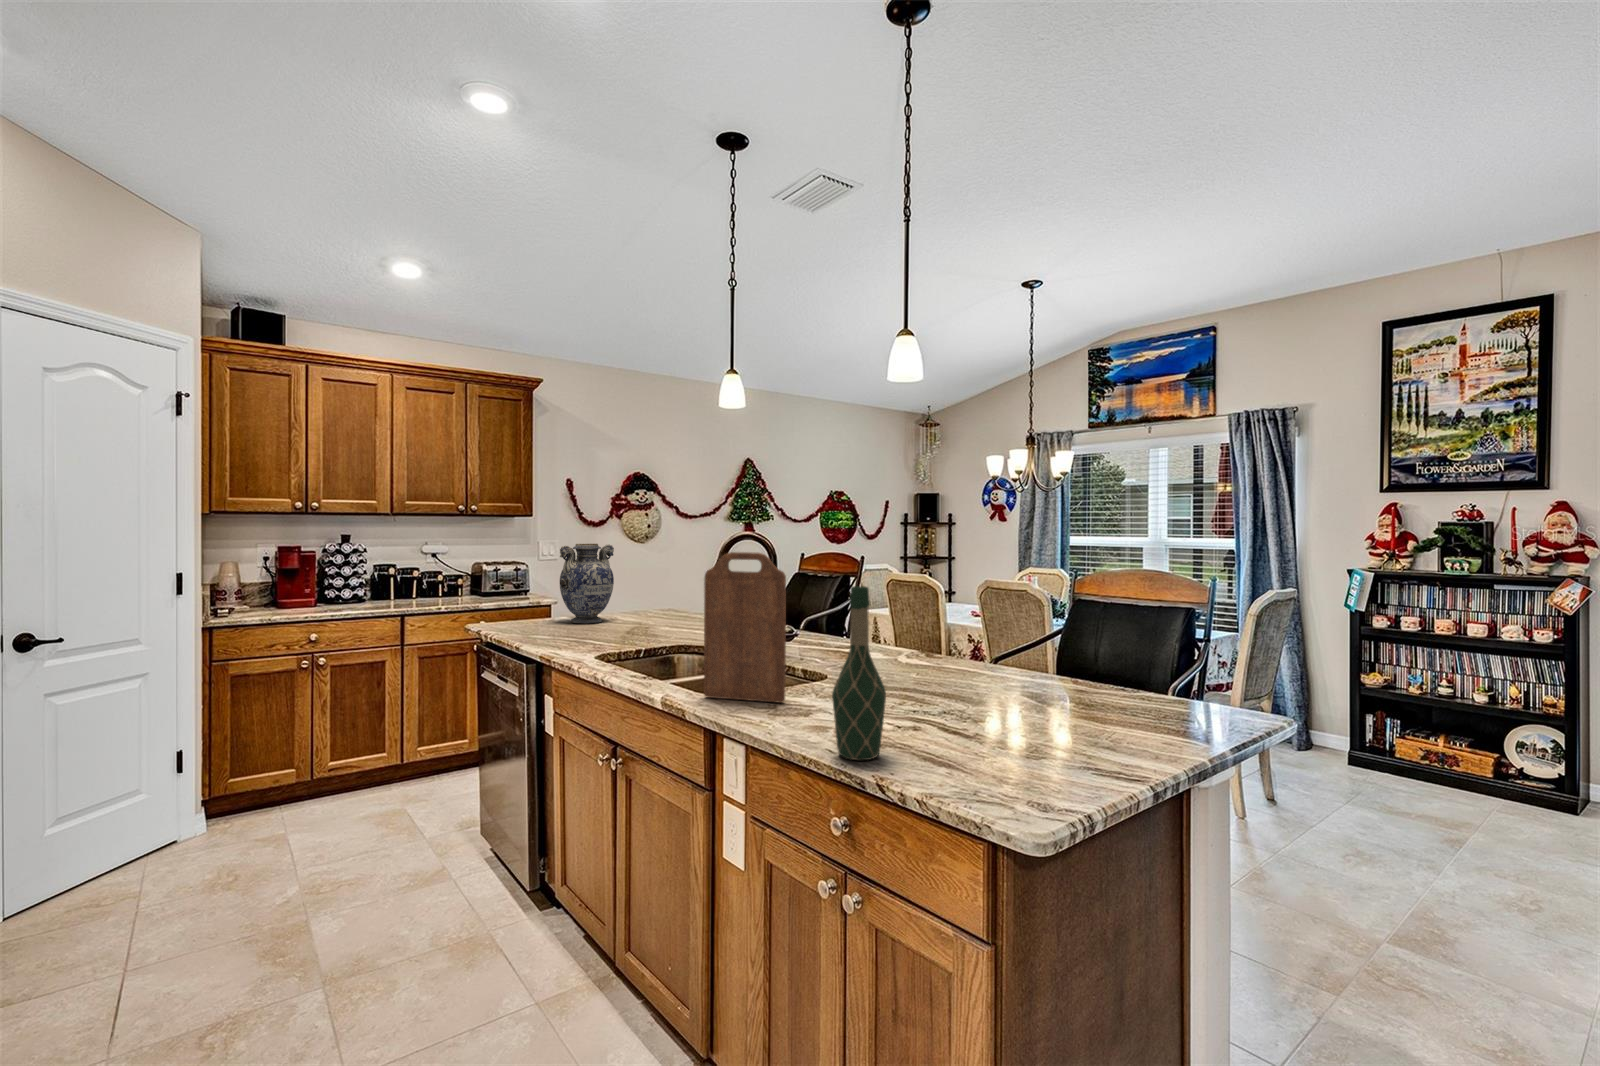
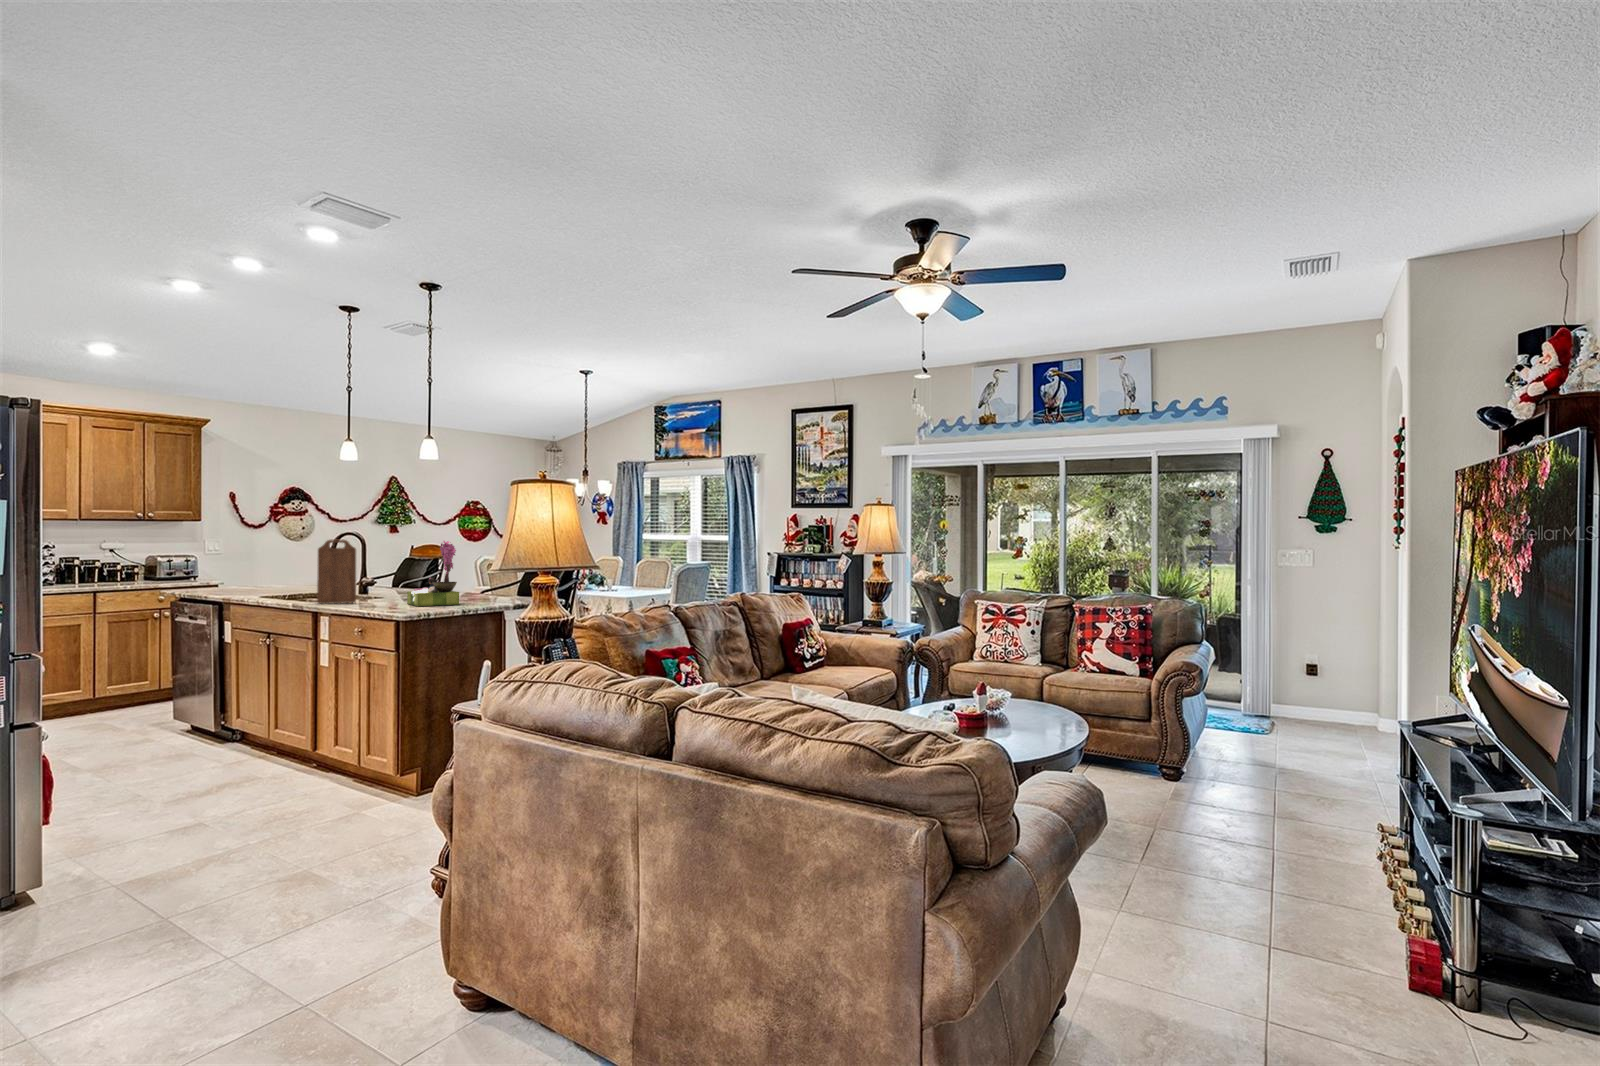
vase: present [560,544,614,624] -> none [231,540,271,590]
flower arrangement: none [915,556,1064,748] -> present [407,541,459,606]
wine bottle: present [832,586,886,760] -> none [361,549,382,608]

